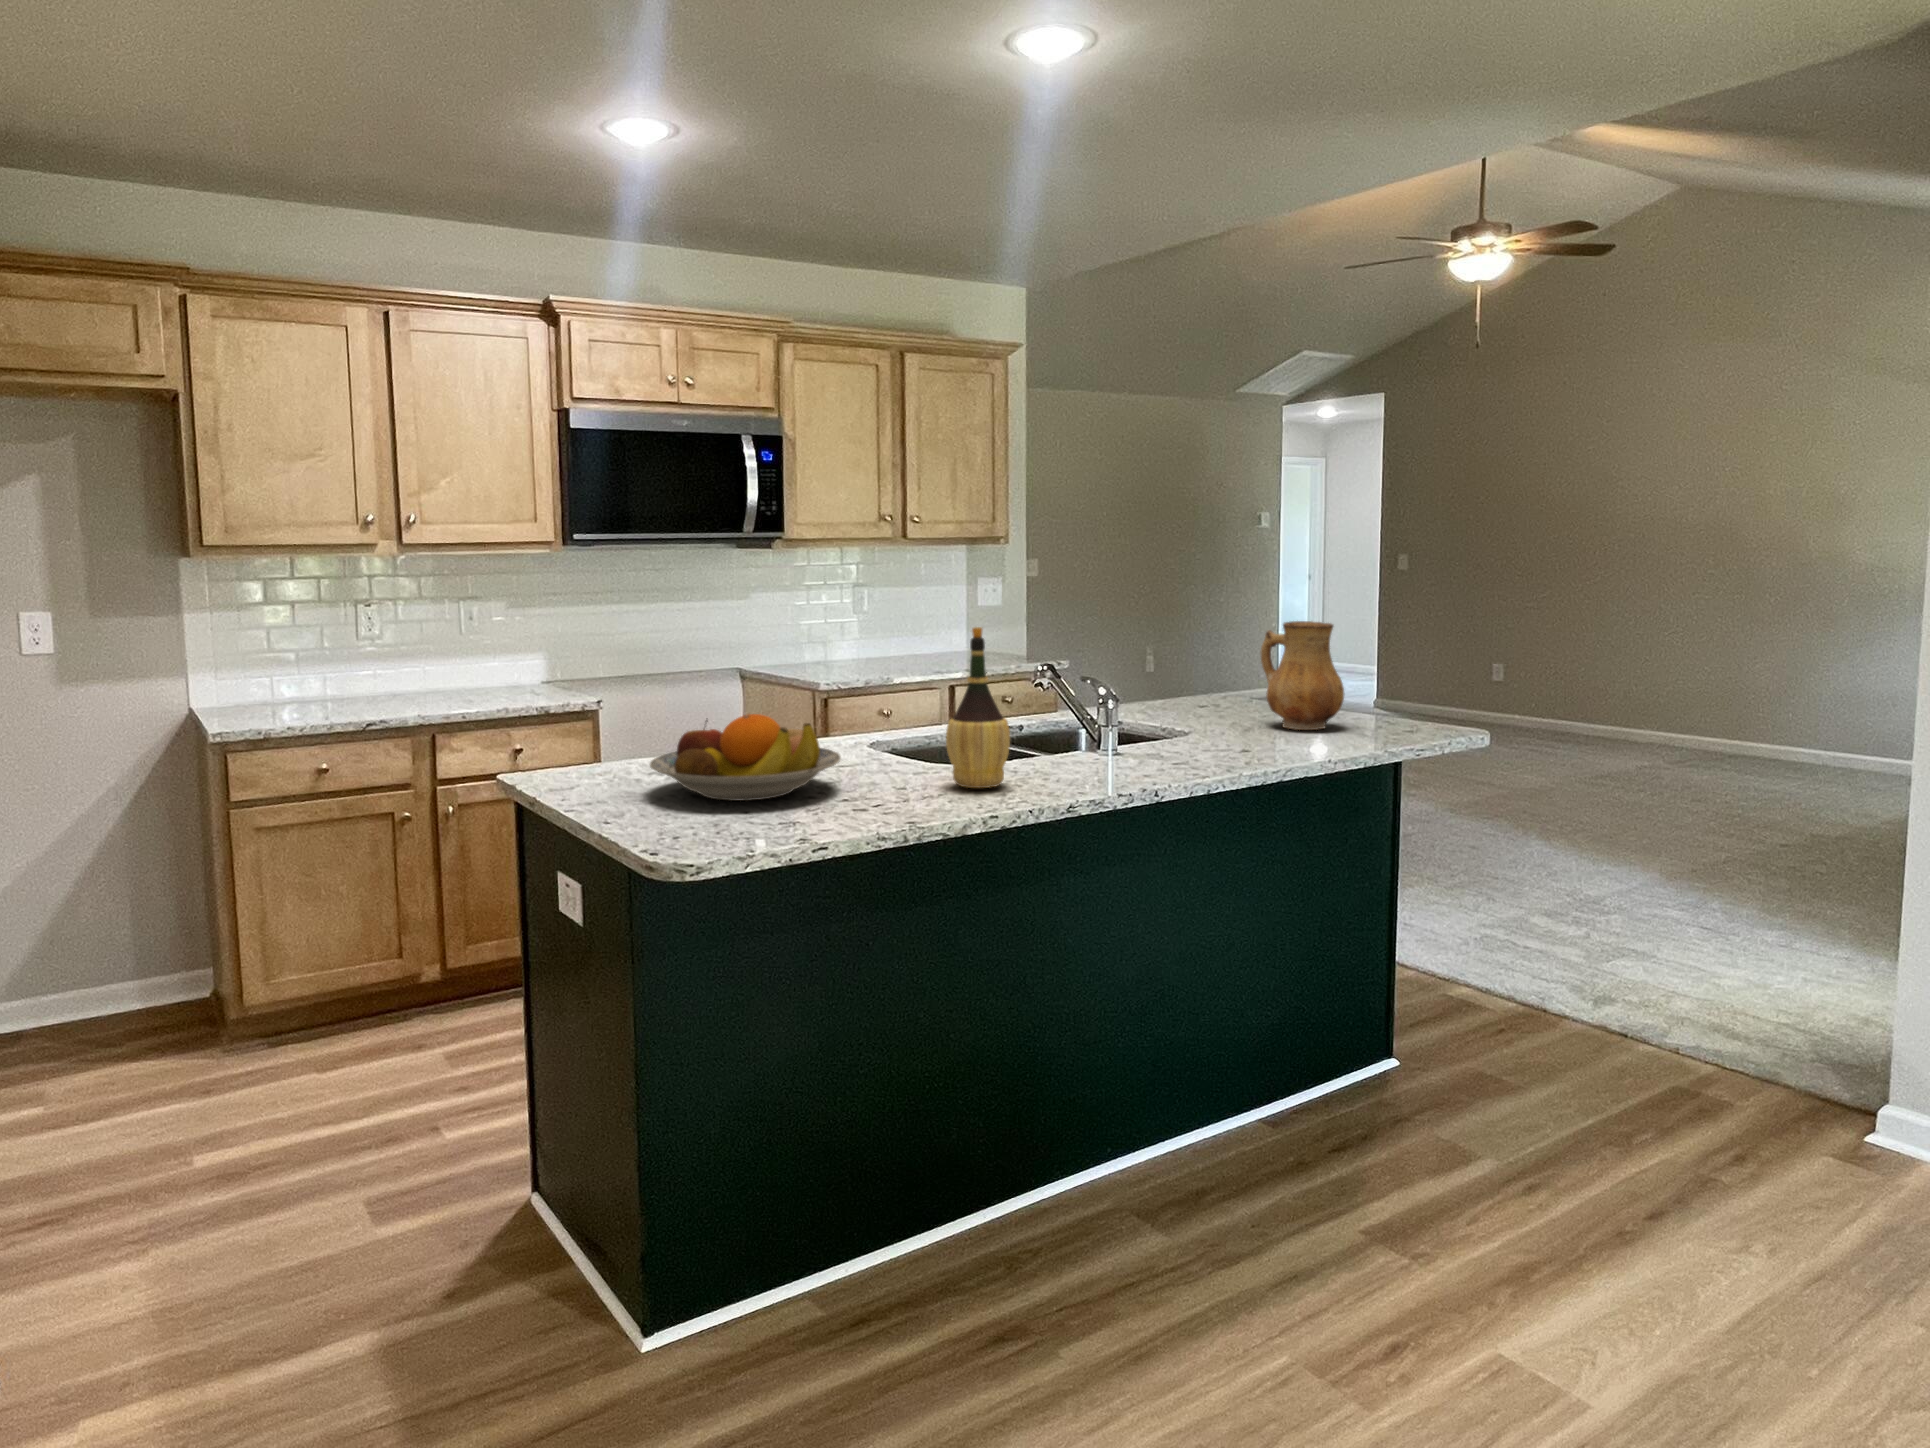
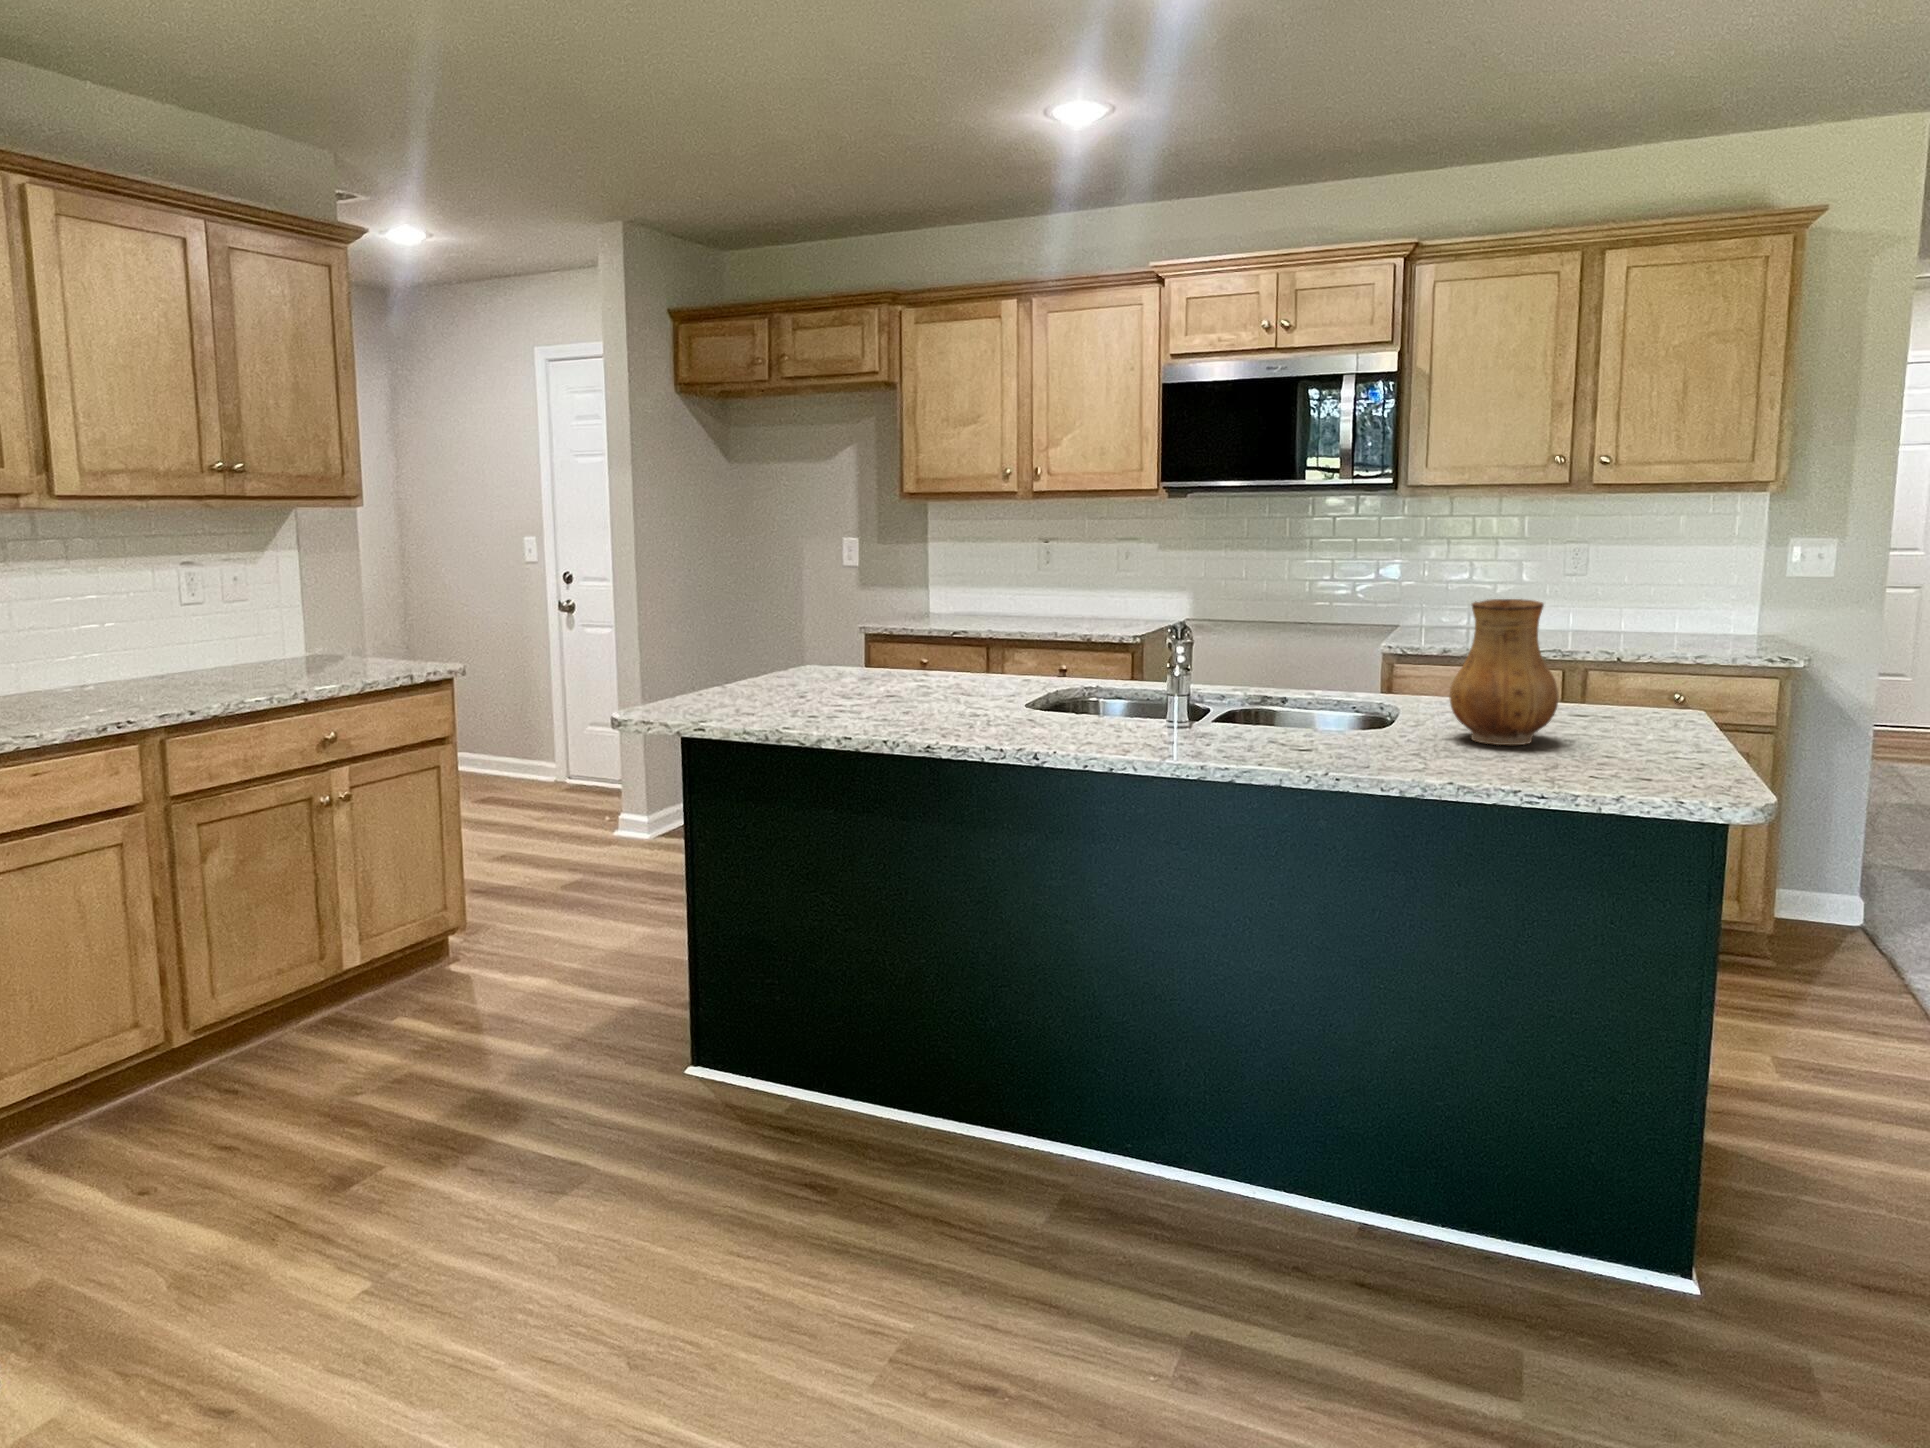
wine bottle: present [946,627,1010,788] -> none [907,575,966,722]
fruit bowl: present [650,714,841,801] -> none [749,634,900,702]

